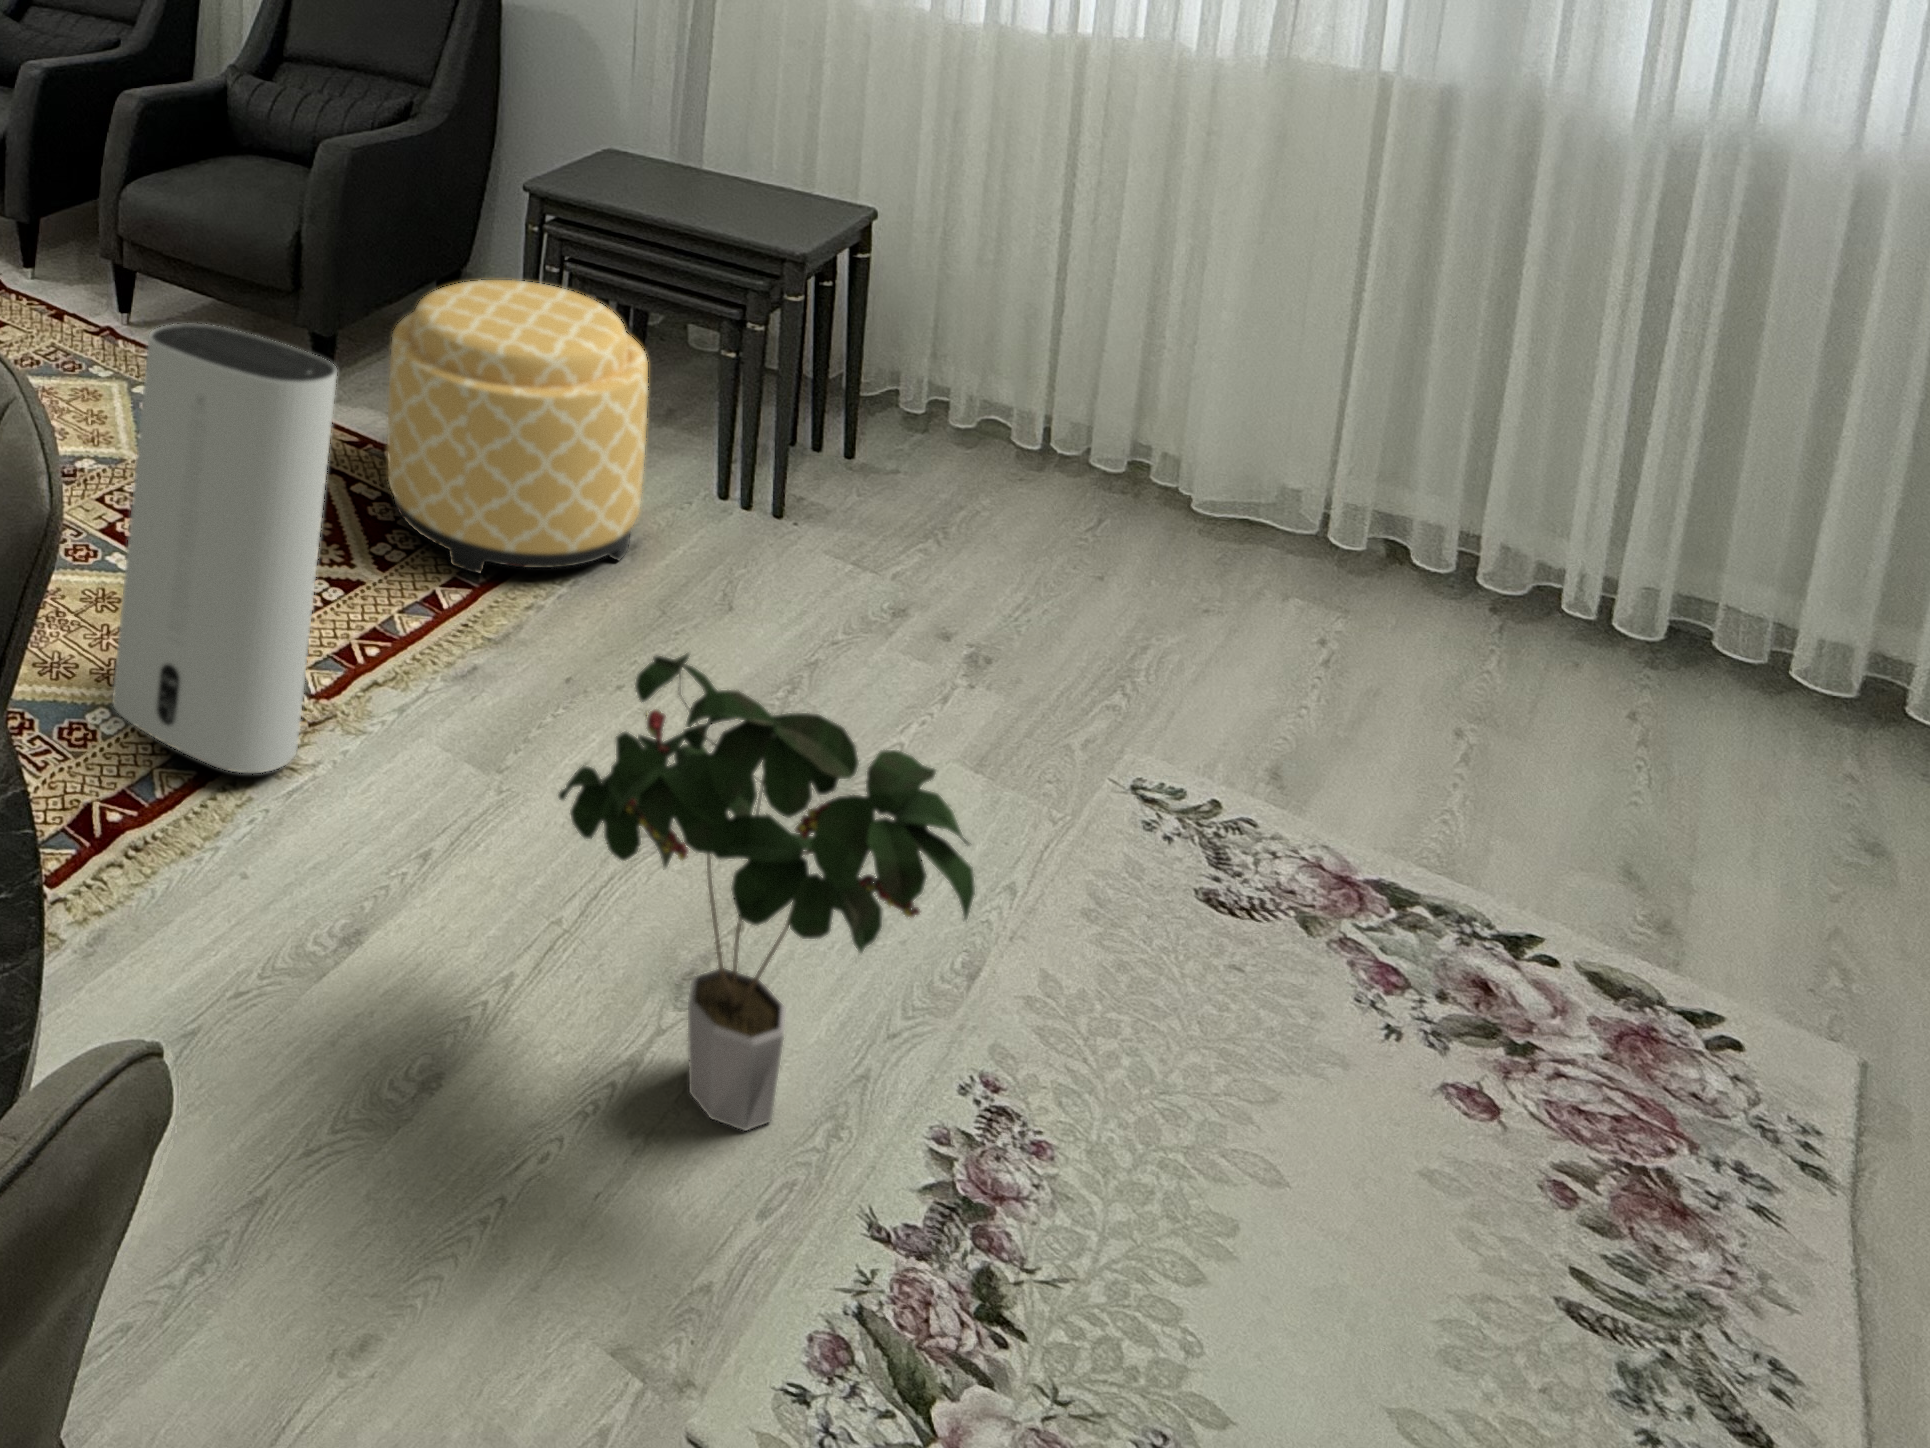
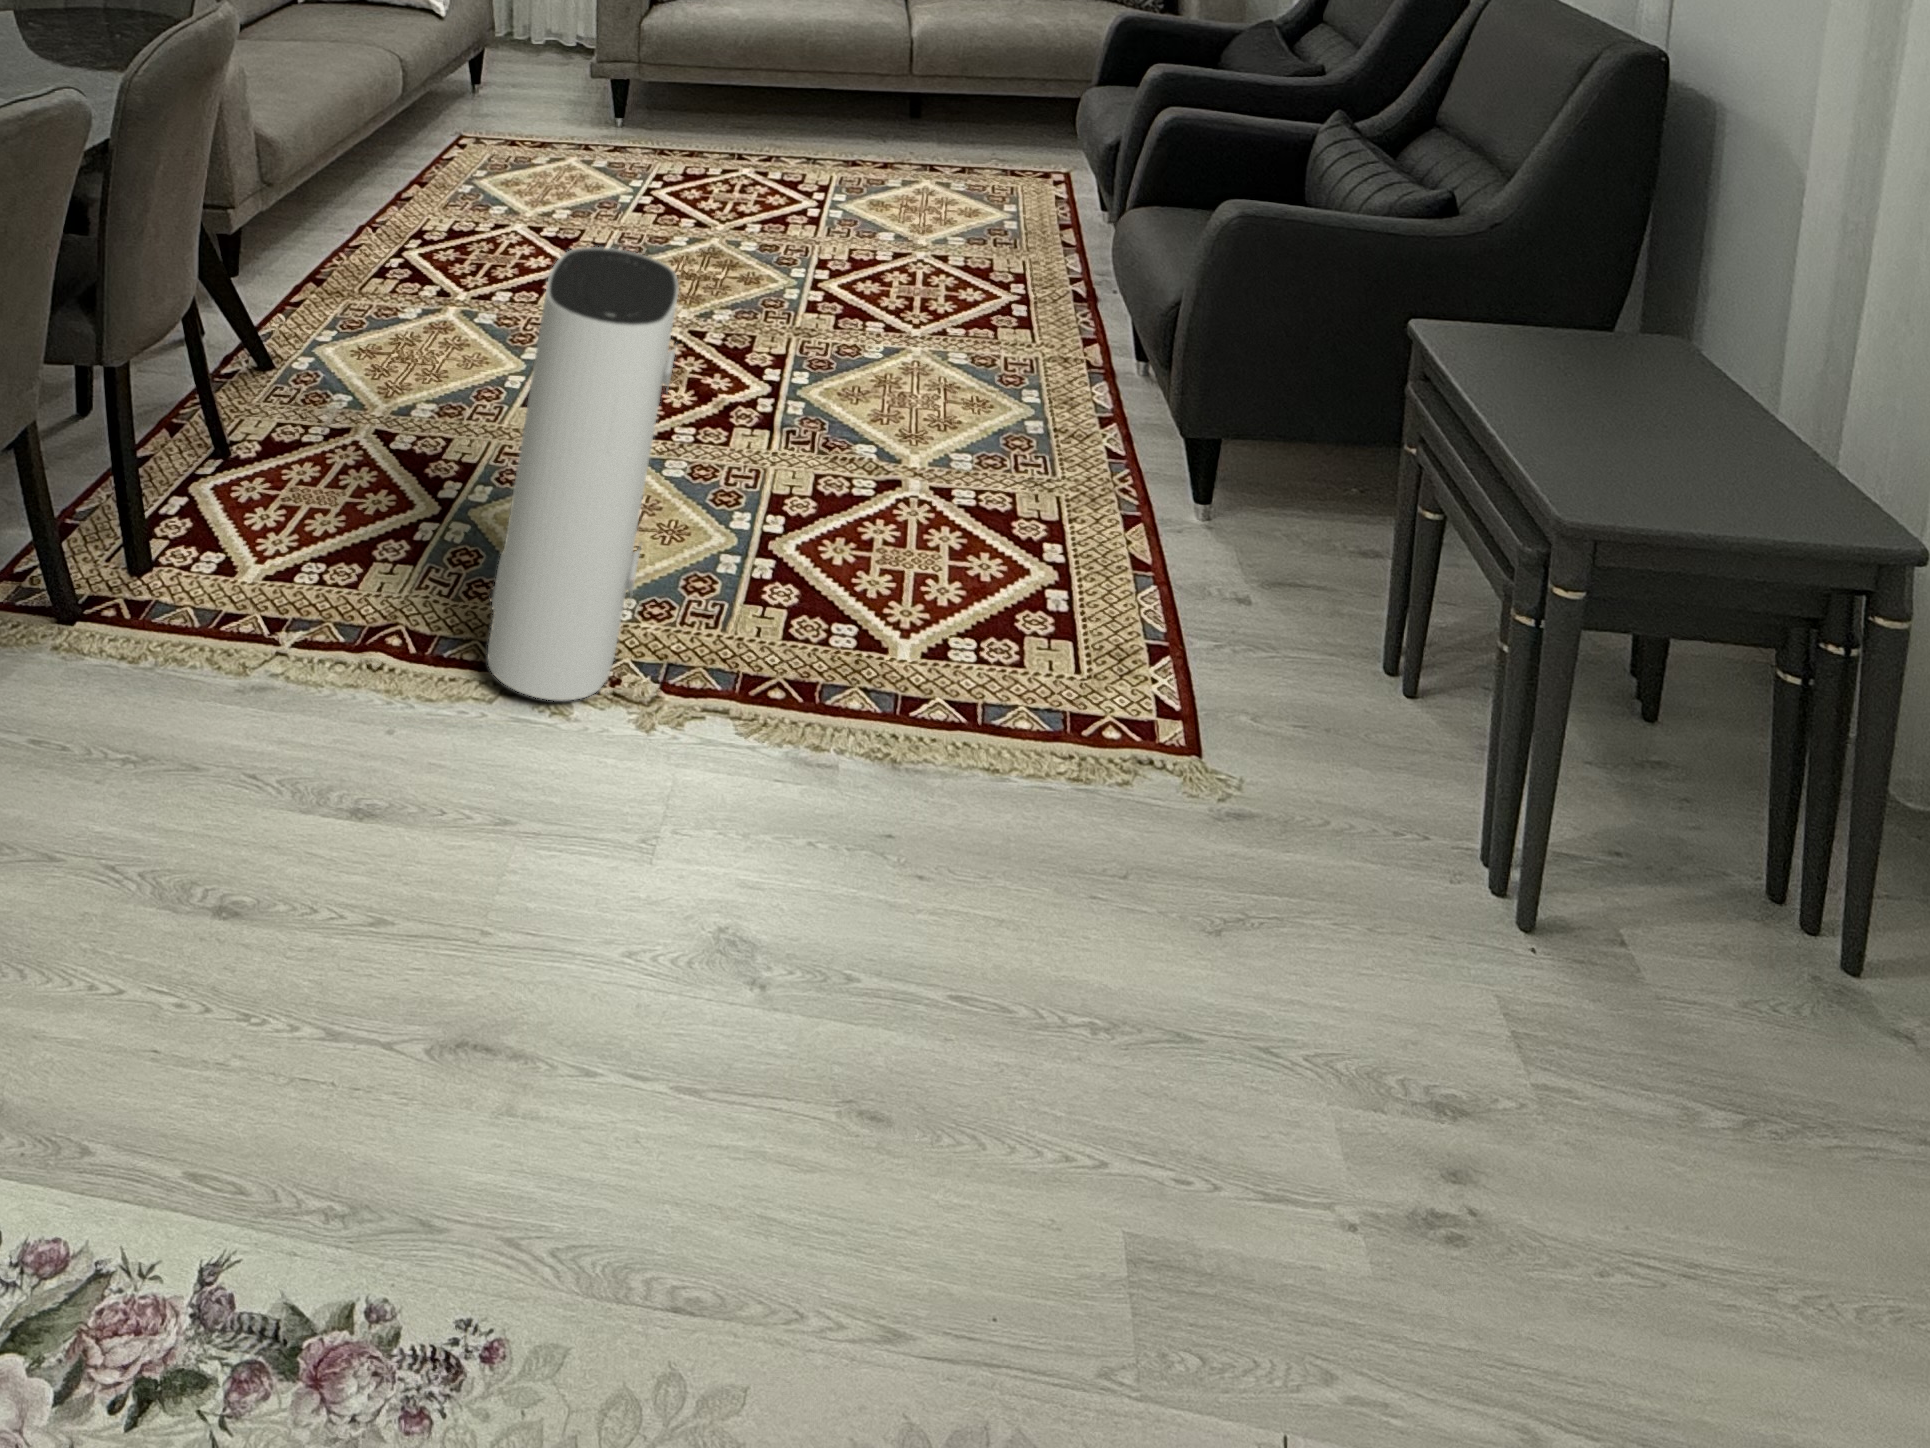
ottoman: present [387,280,648,574] -> none [987,386,1343,811]
potted plant: present [558,654,975,1130] -> none [205,621,453,1152]

